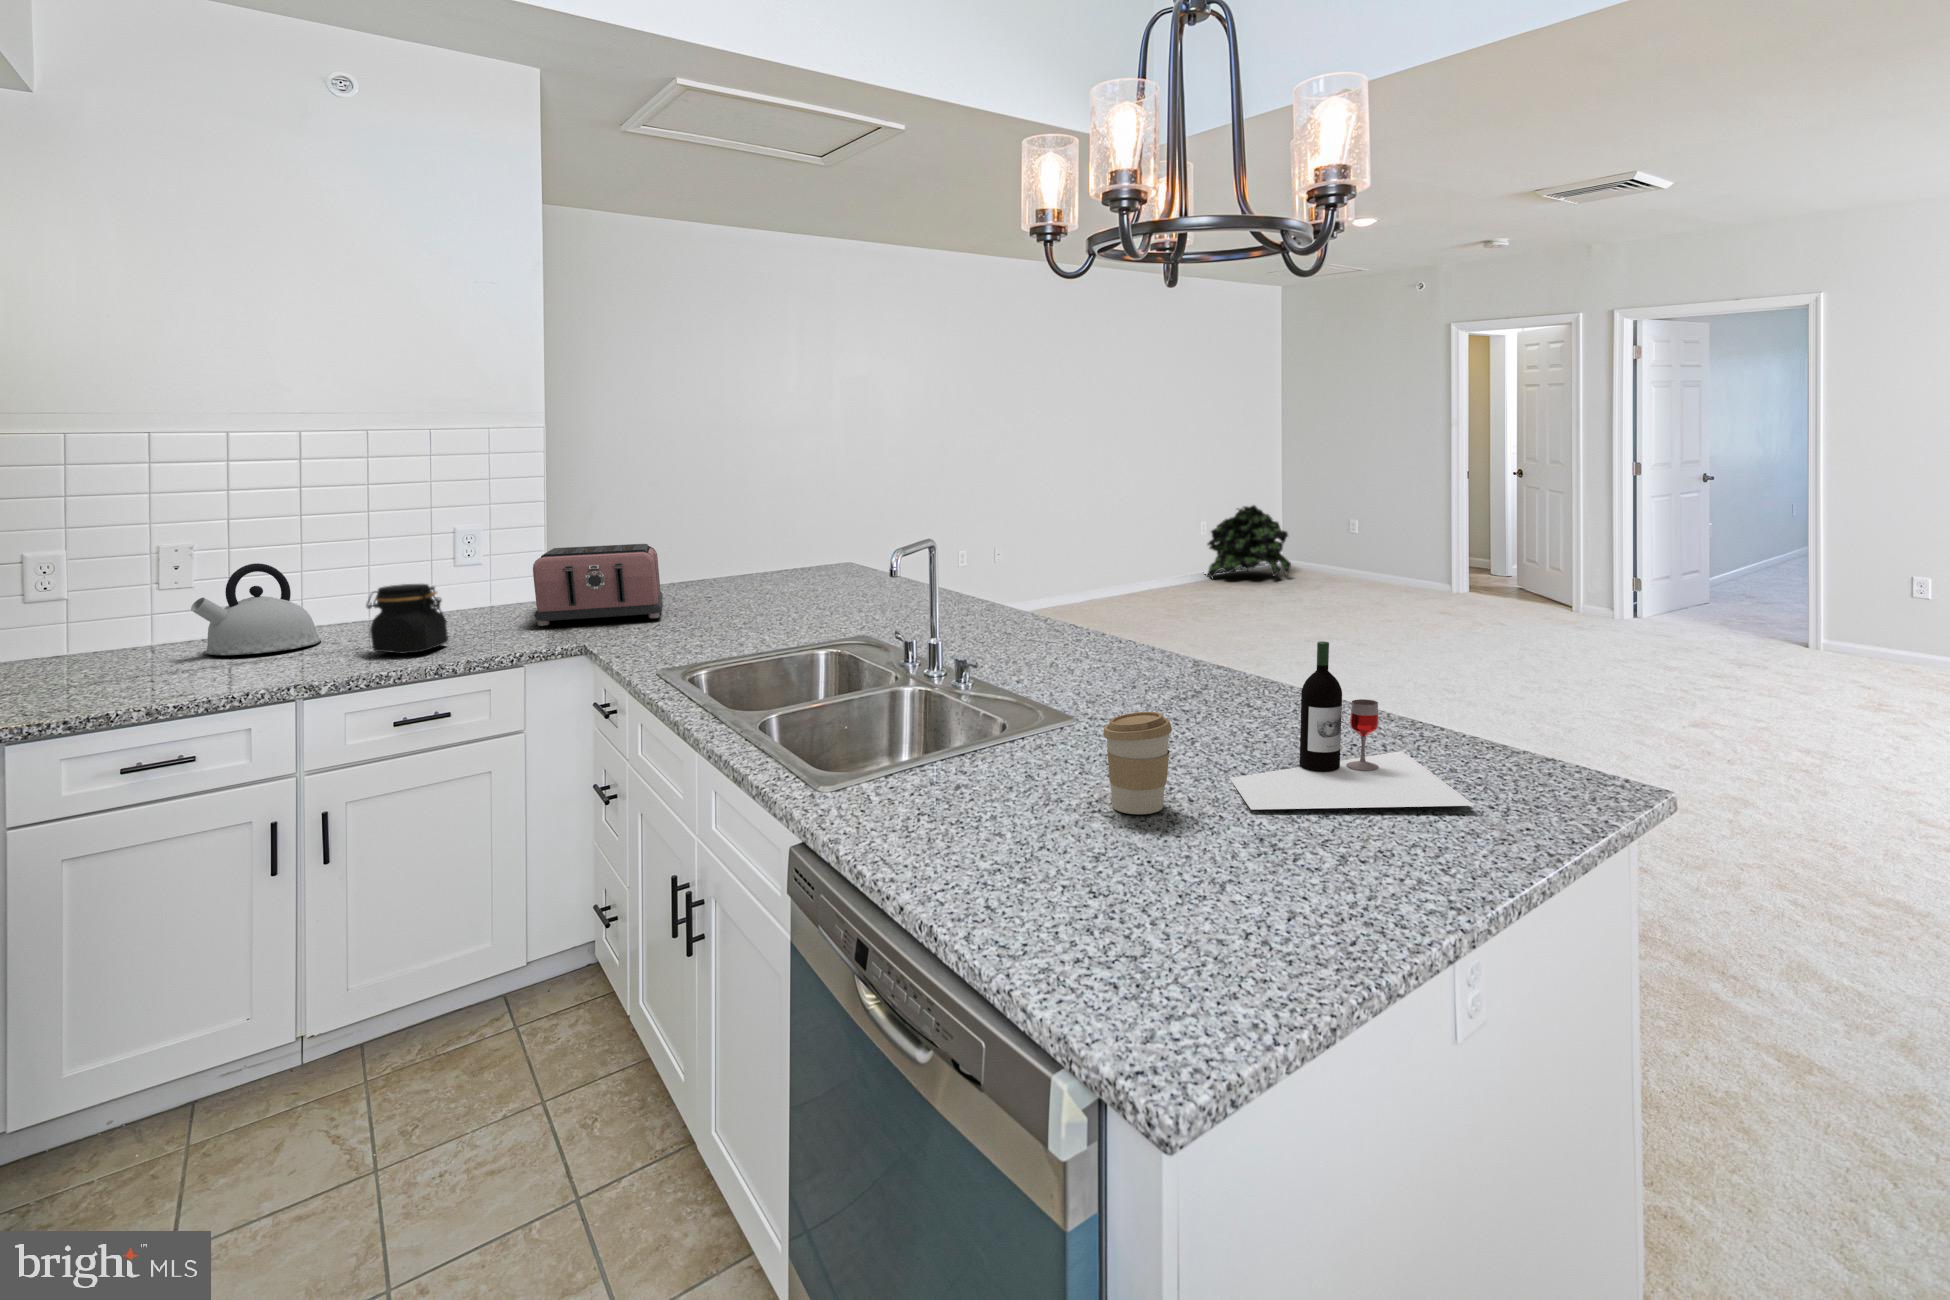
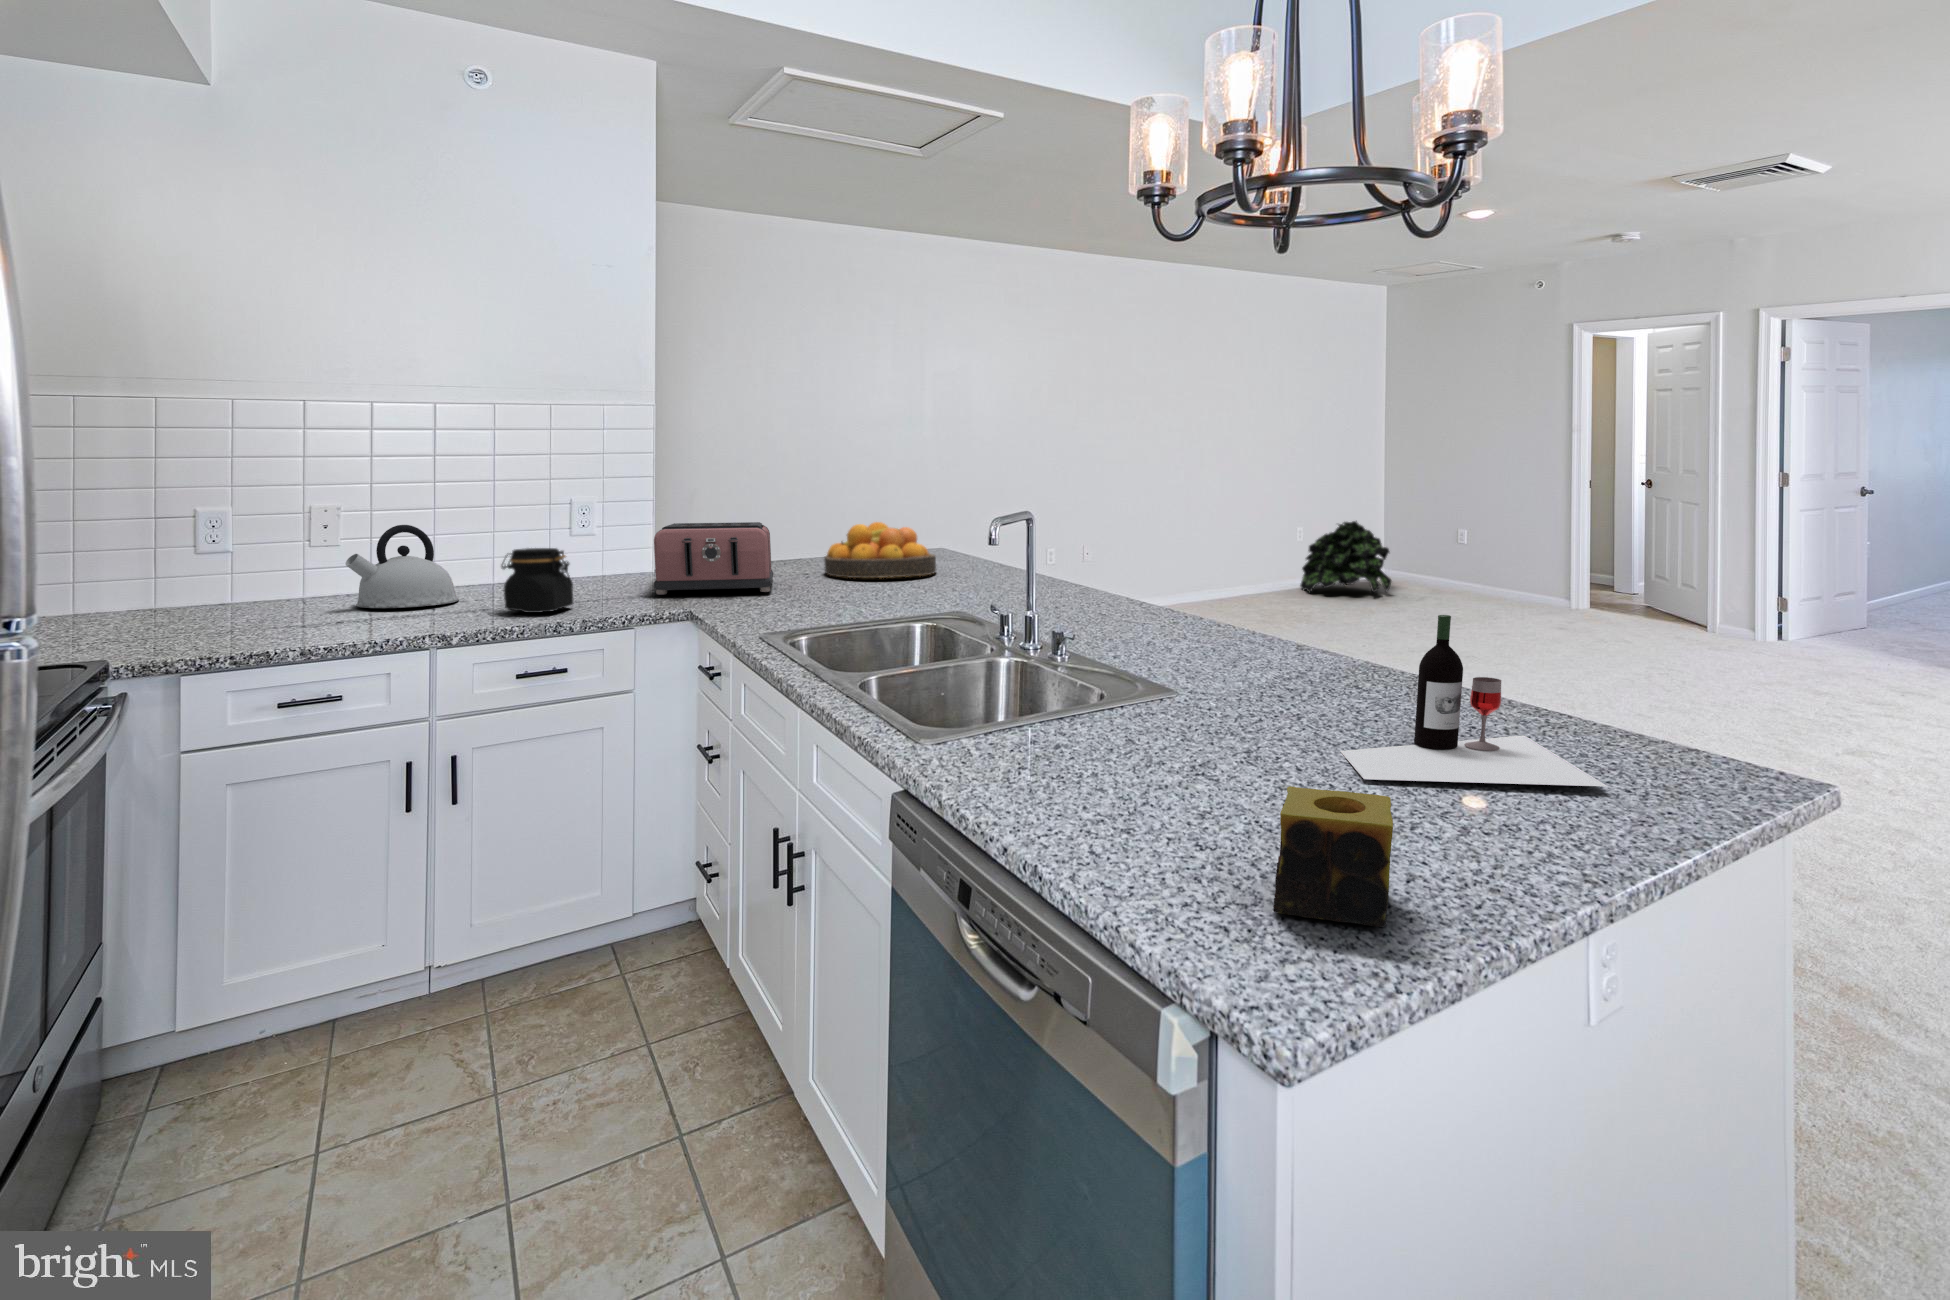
fruit bowl: none [716,537,833,597] -> present [824,522,936,578]
coffee cup: present [1103,712,1172,814] -> none [1212,676,1284,778]
candle: none [1161,837,1268,974] -> present [1273,786,1393,927]

